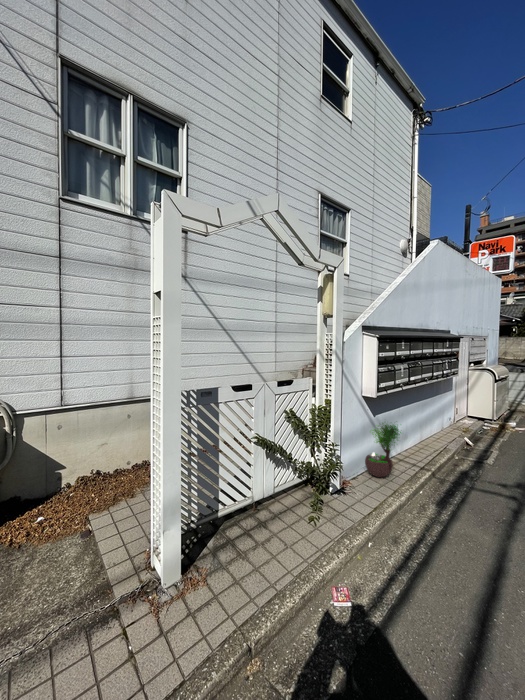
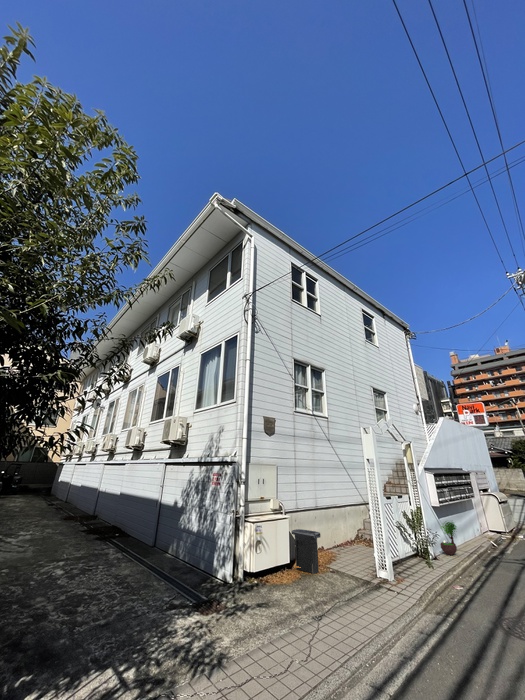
trash can: none [15,441,58,538] -> present [292,529,320,574]

